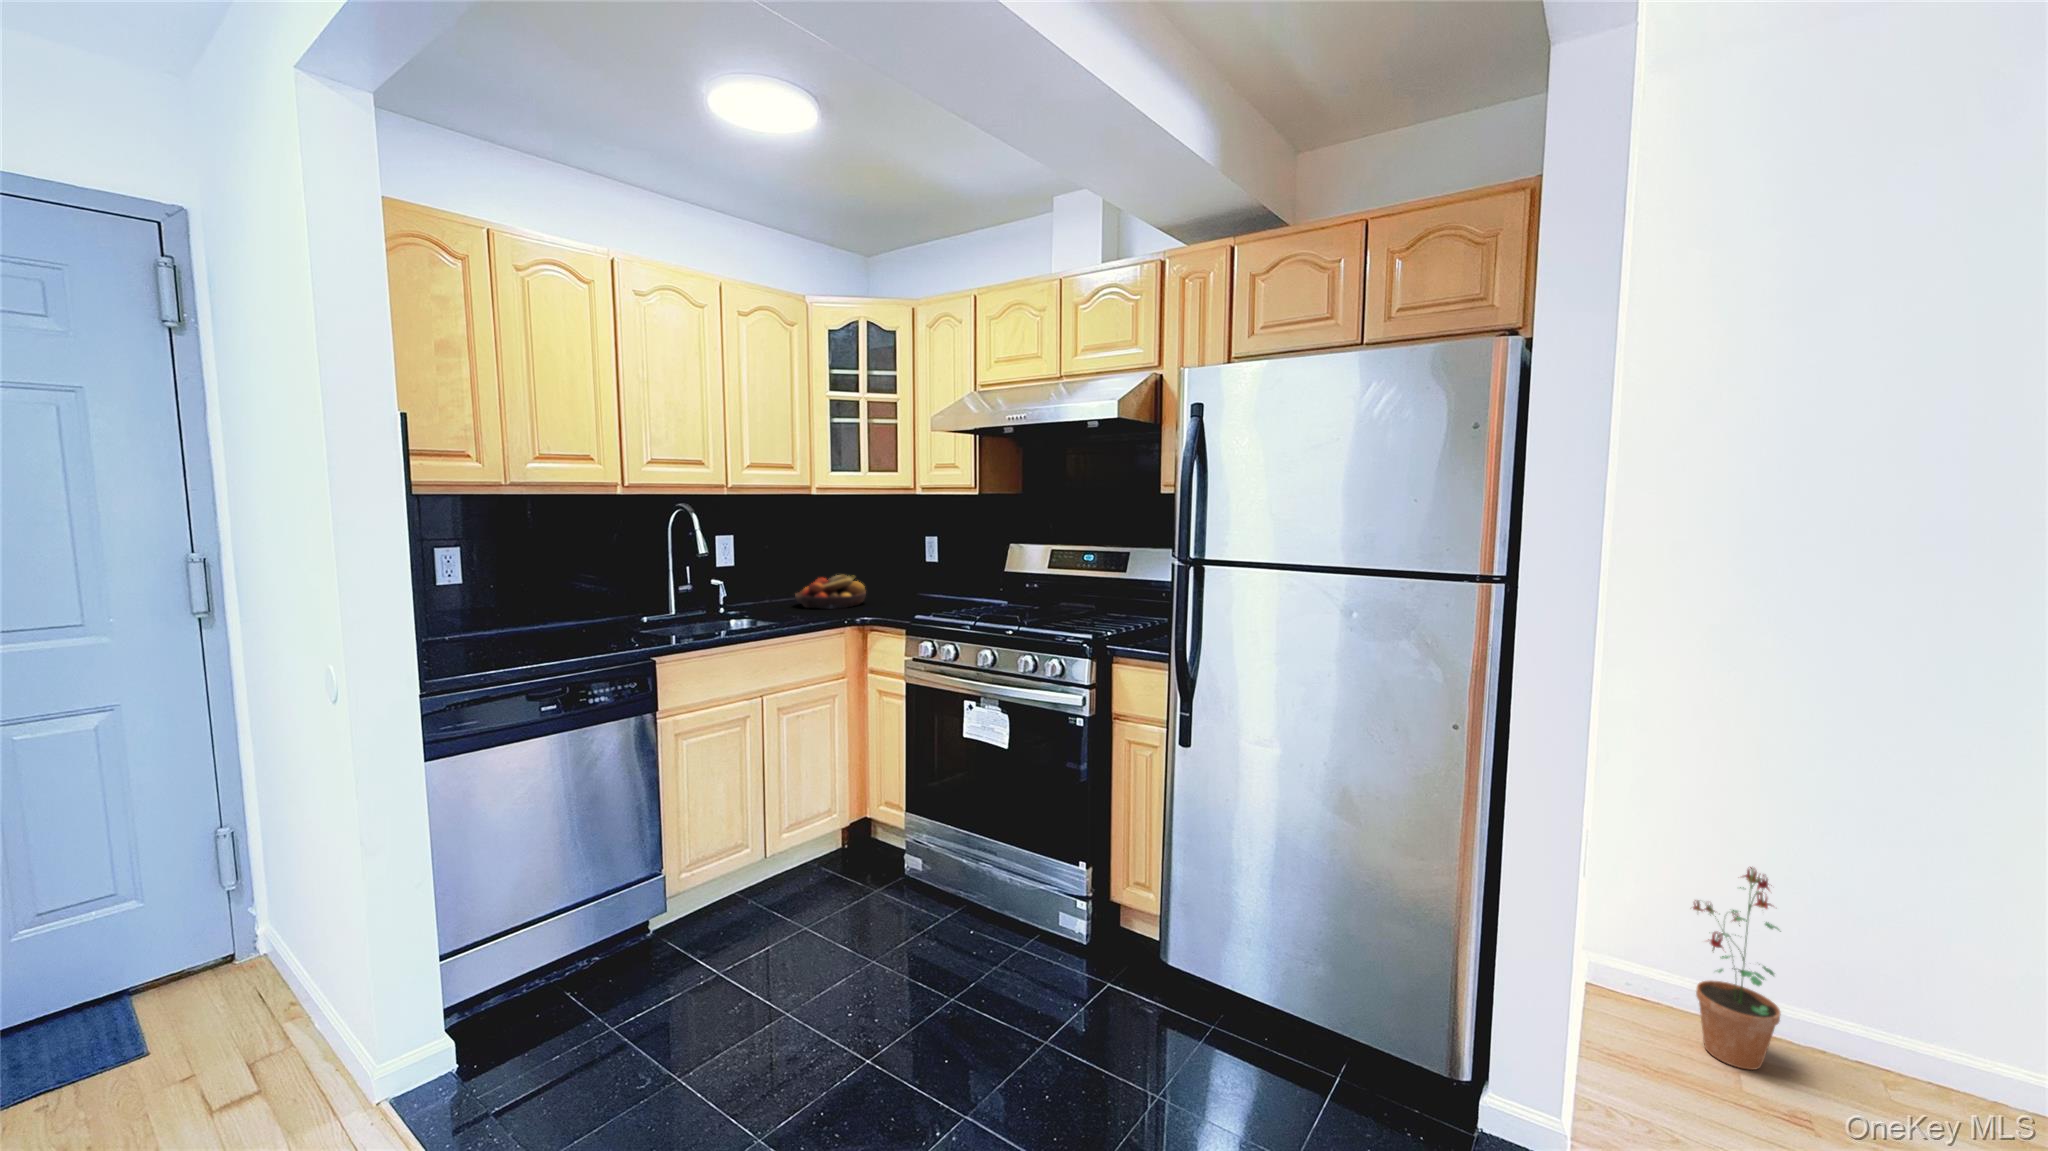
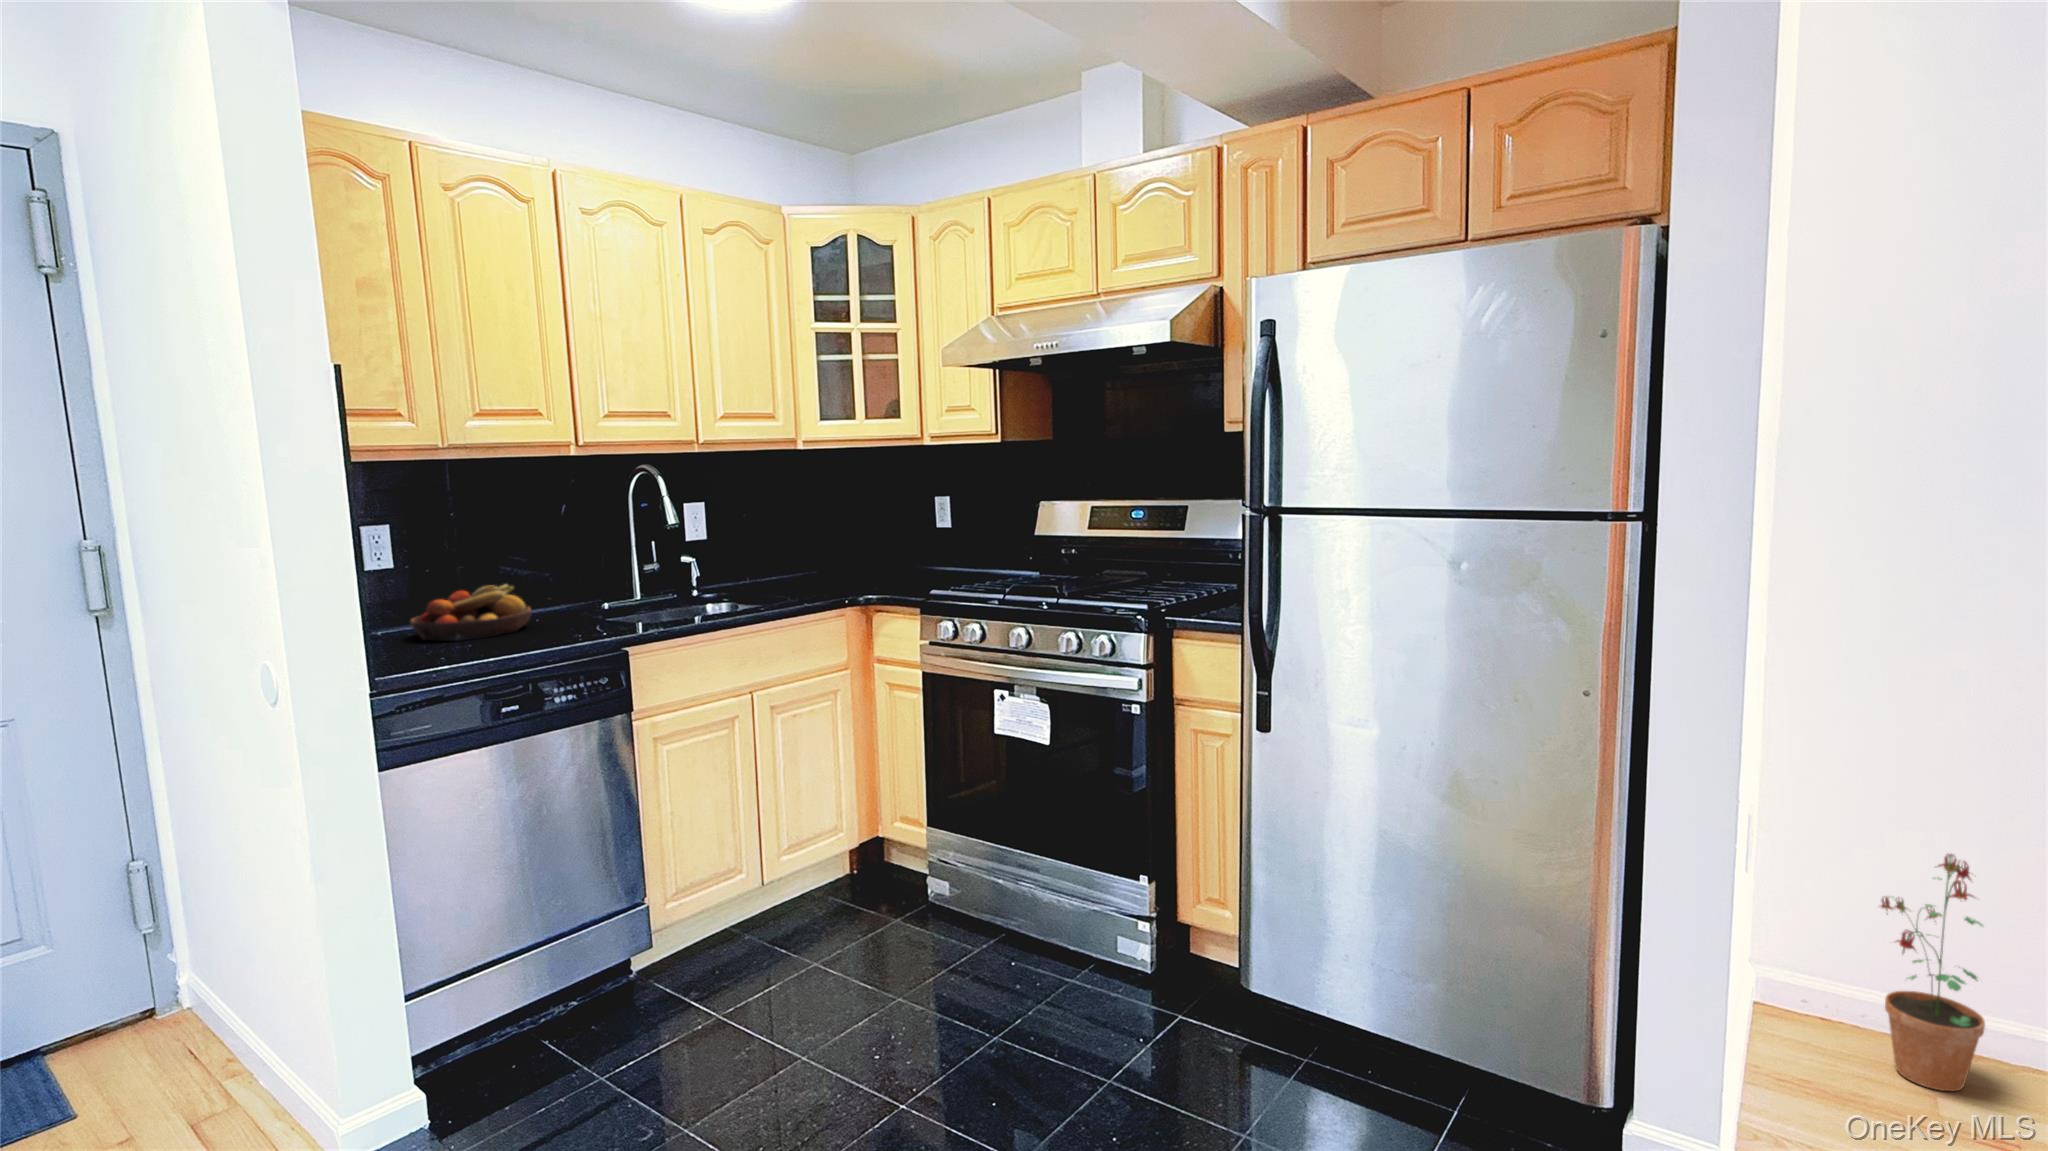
fruit bowl: present [795,575,866,609] -> present [411,585,531,641]

